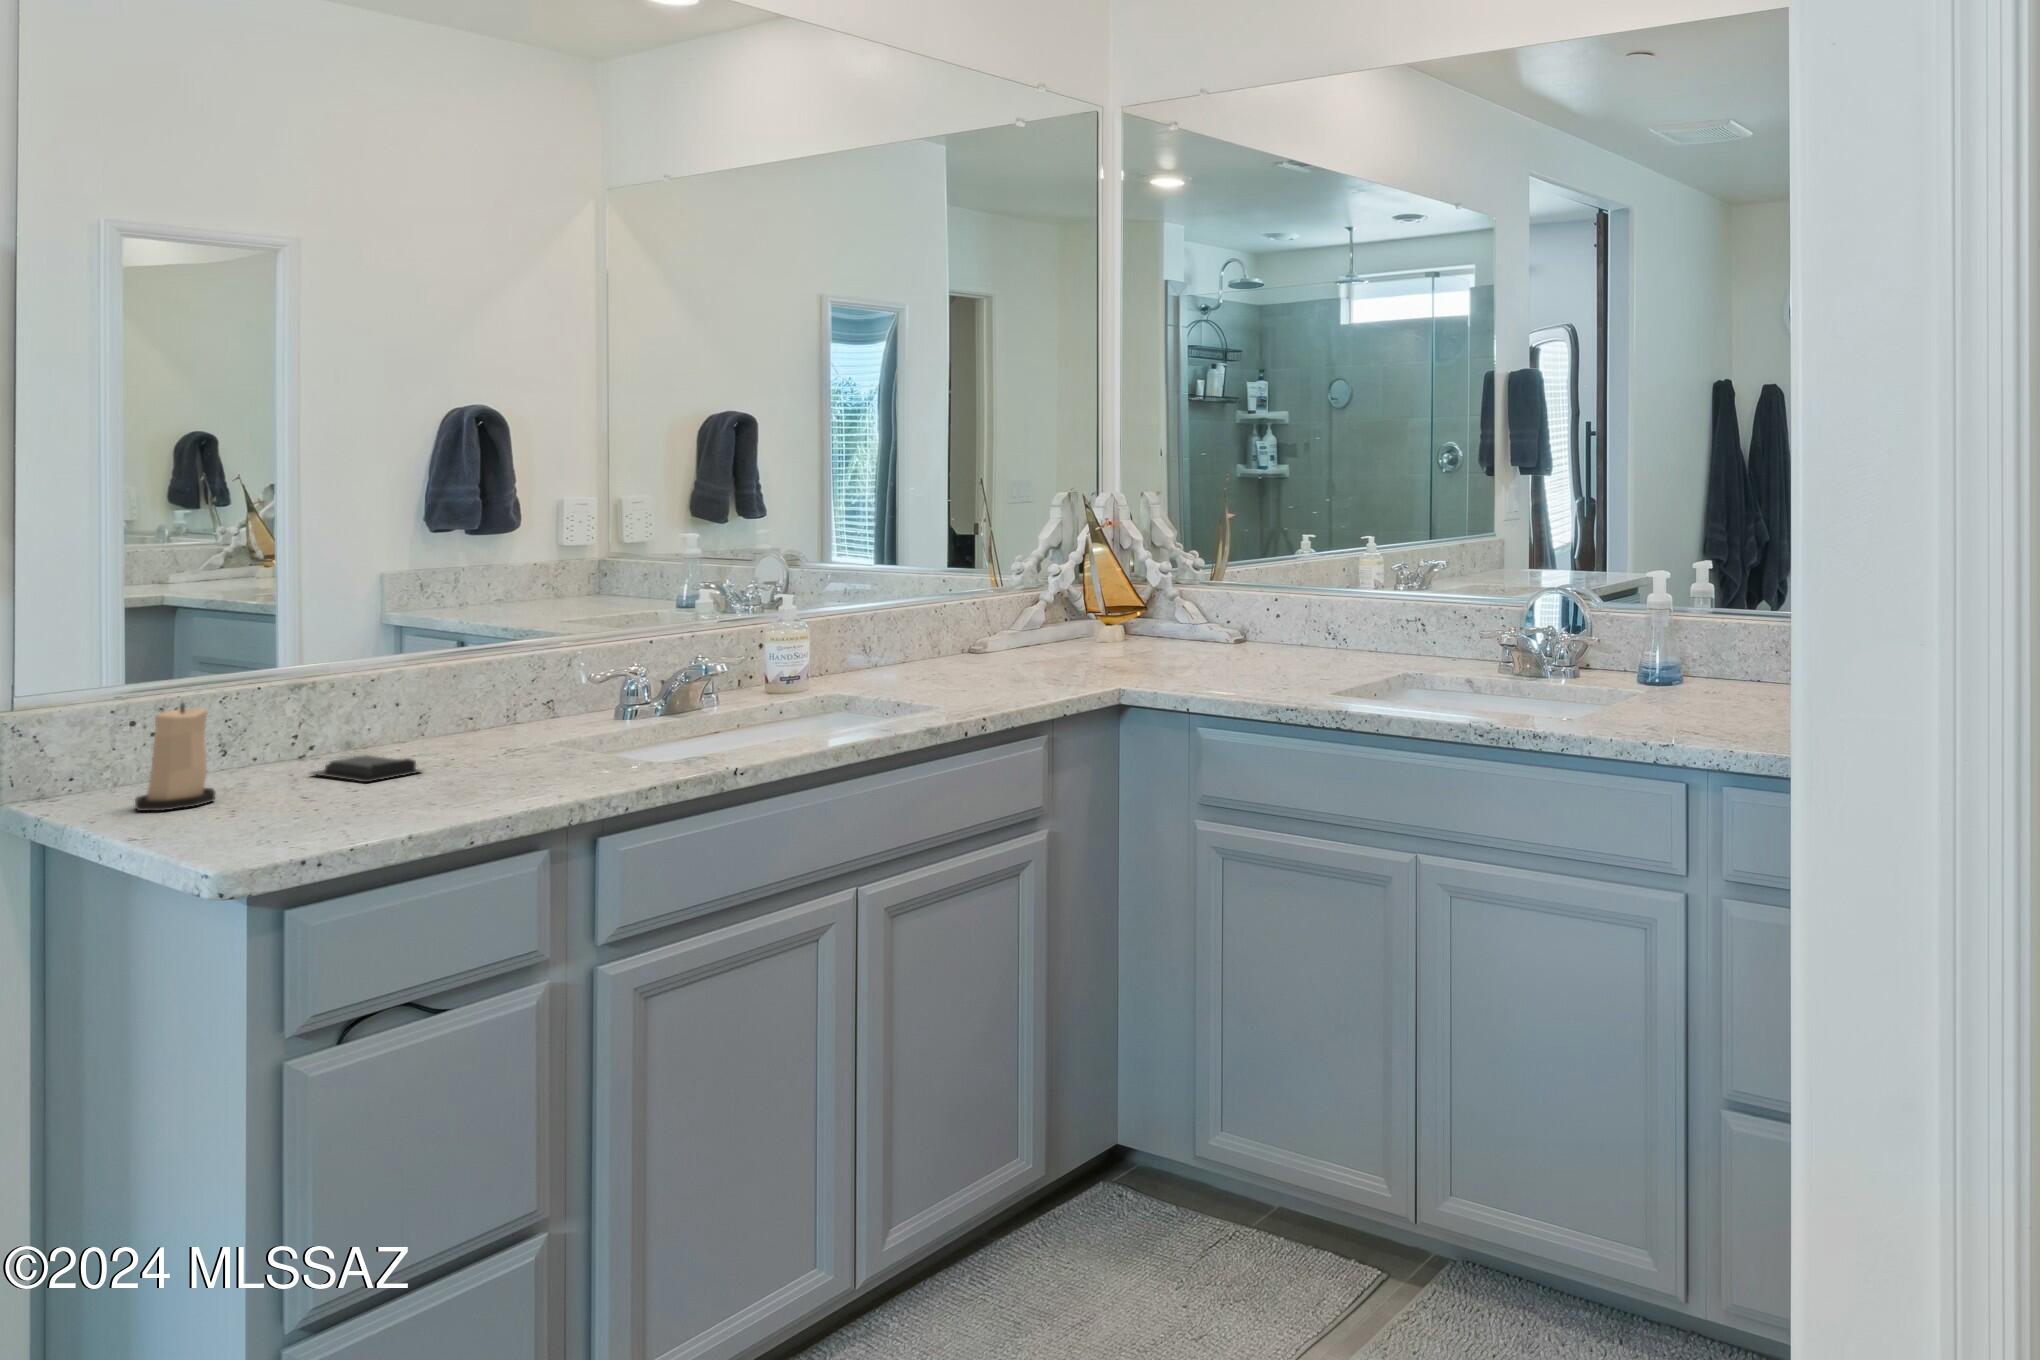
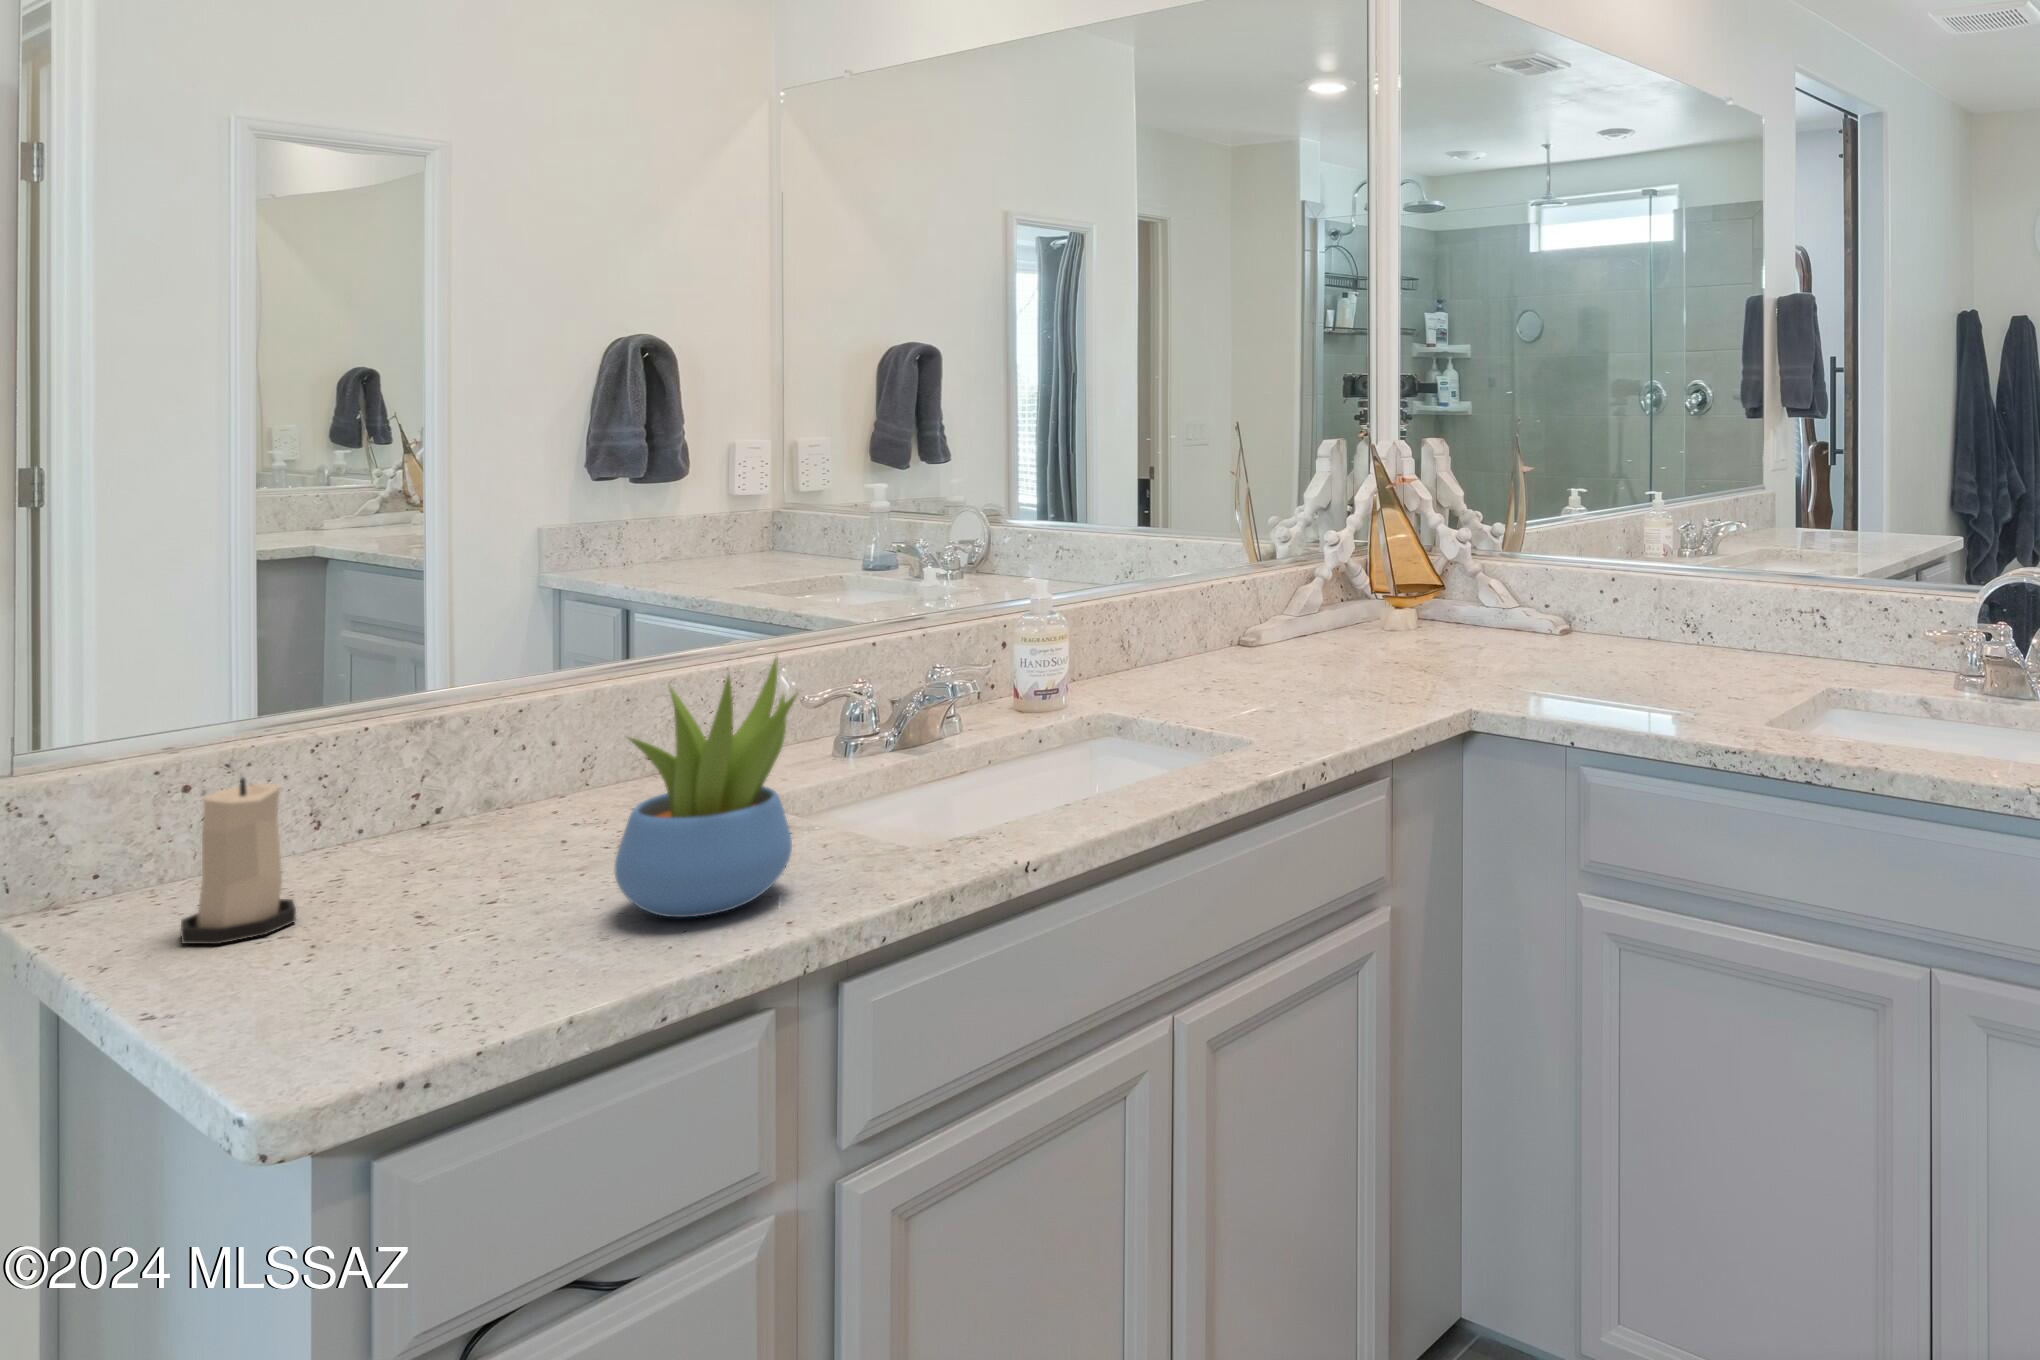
succulent plant: none [443,622,578,793] -> present [614,658,797,917]
soap bar: present [311,755,421,782] -> none [433,832,589,884]

